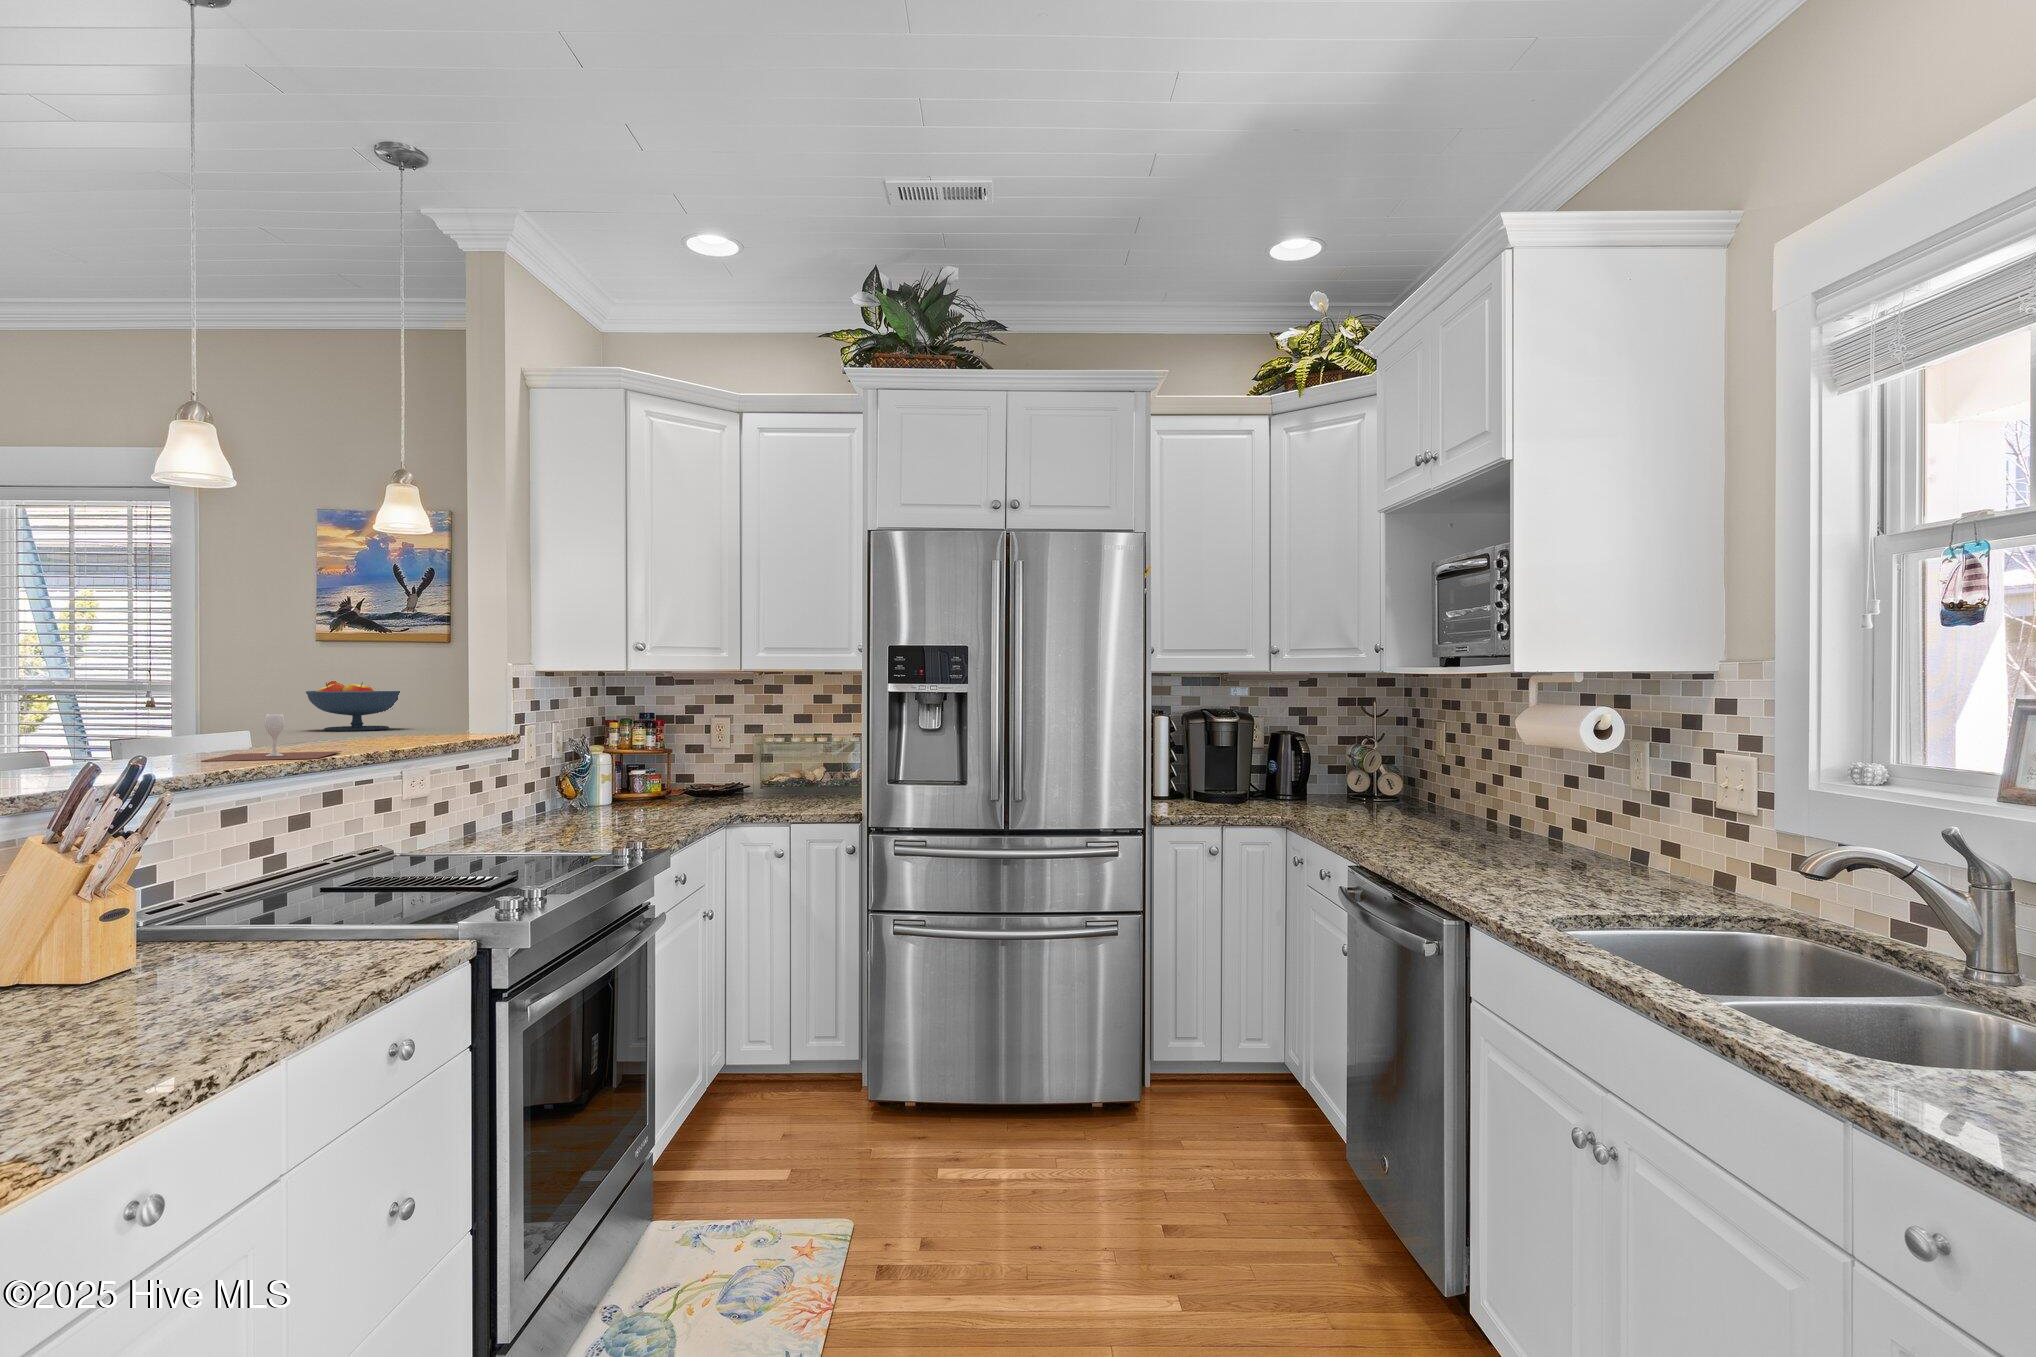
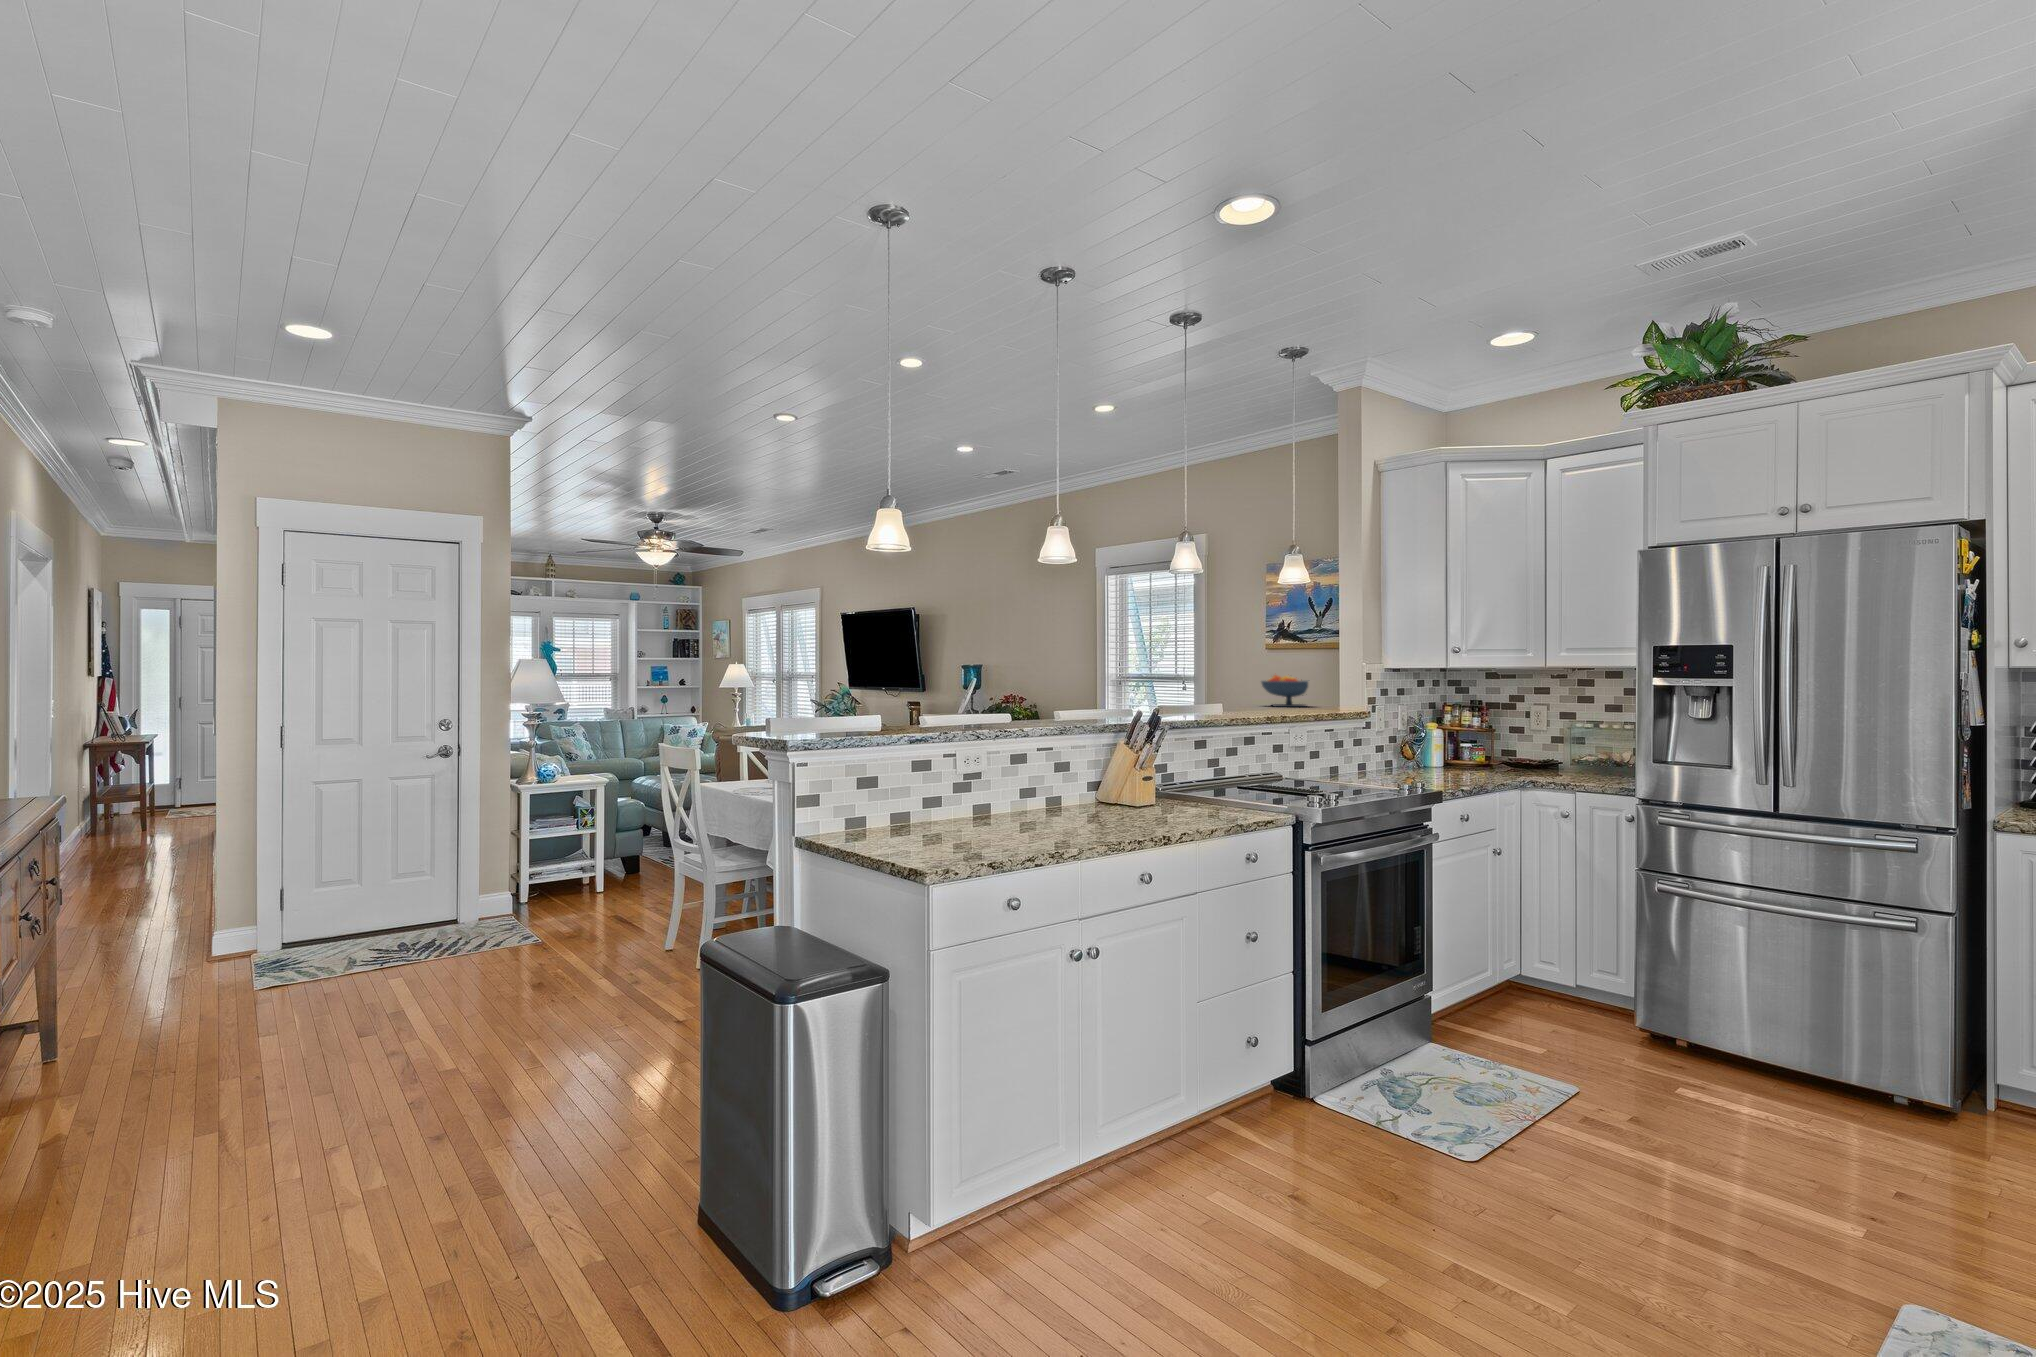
wine glass: present [203,714,341,761] -> none [1193,693,1260,718]

